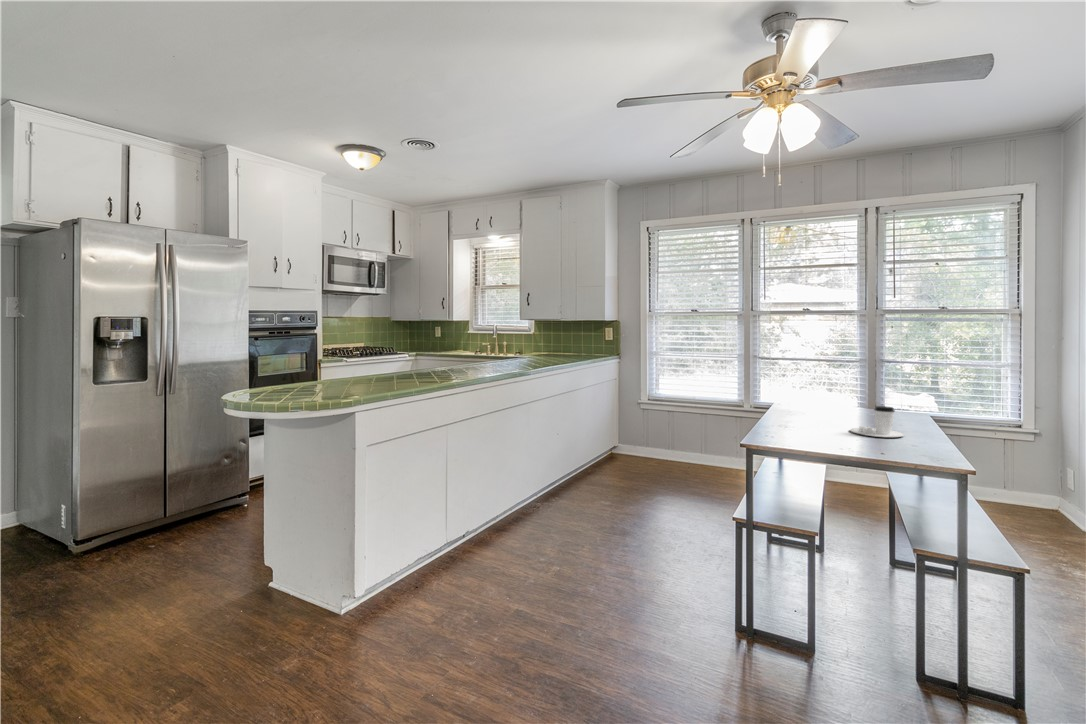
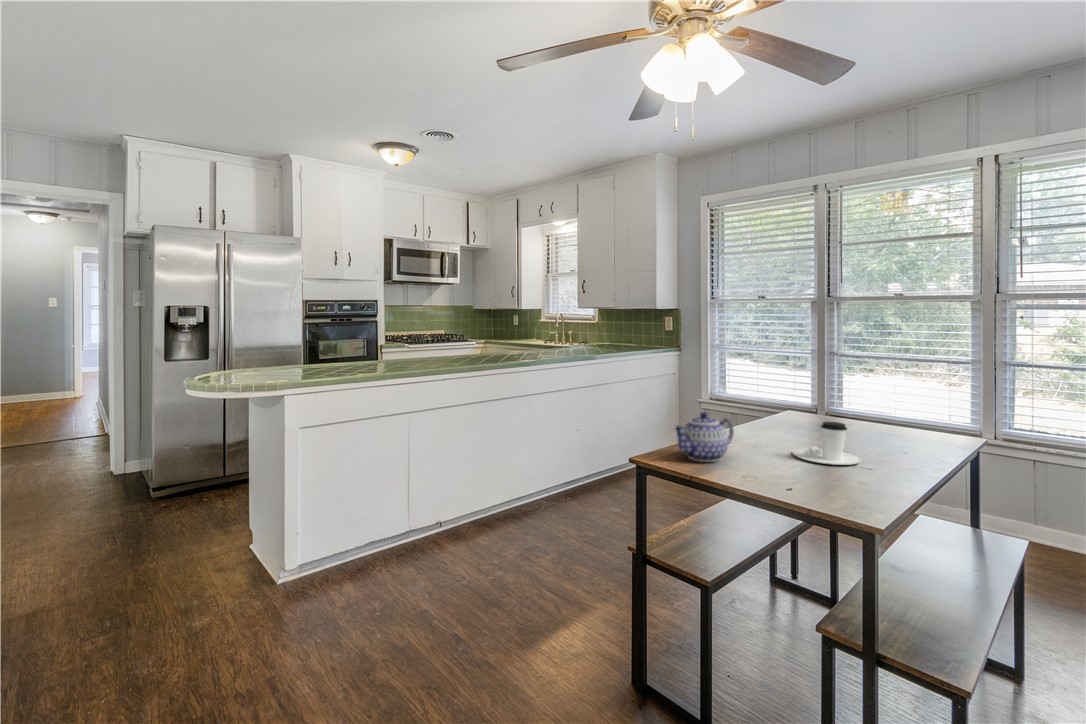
teapot: none [789,404,831,443] -> present [673,412,734,462]

